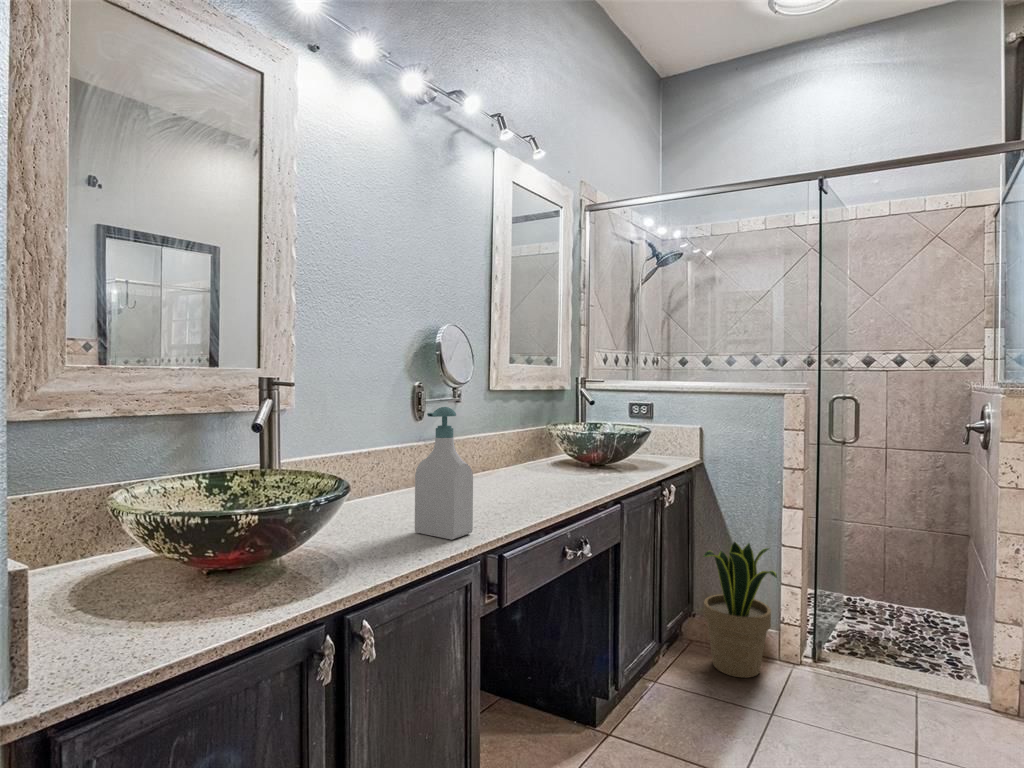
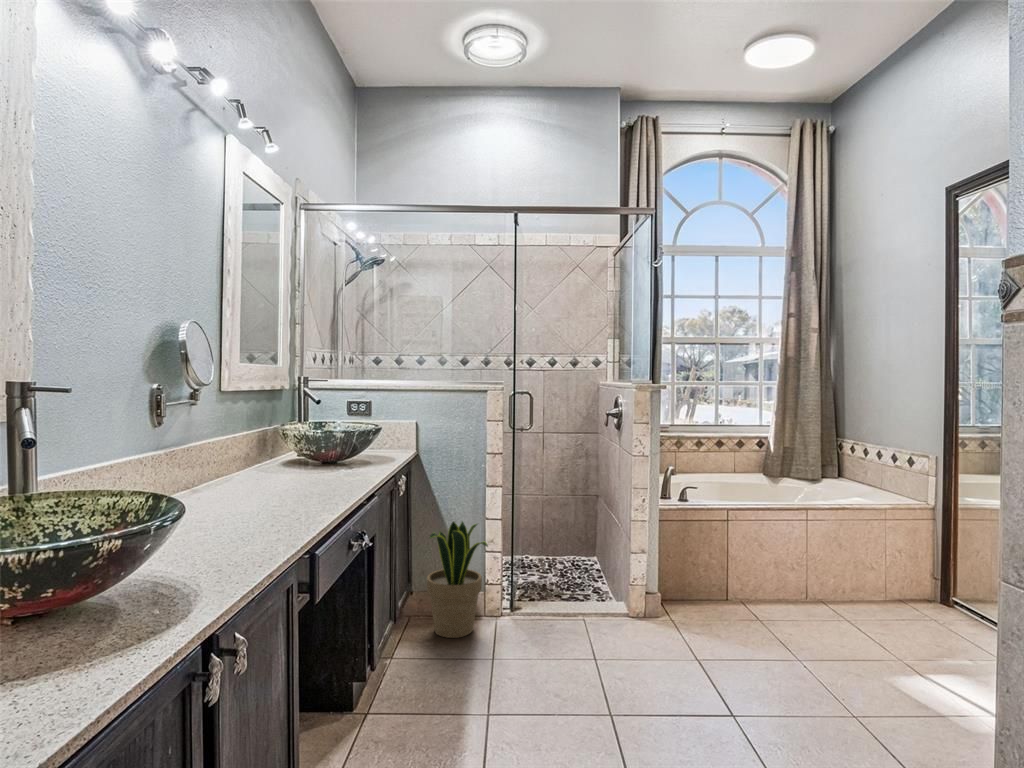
soap bottle: present [415,407,473,540] -> none [219,412,284,545]

